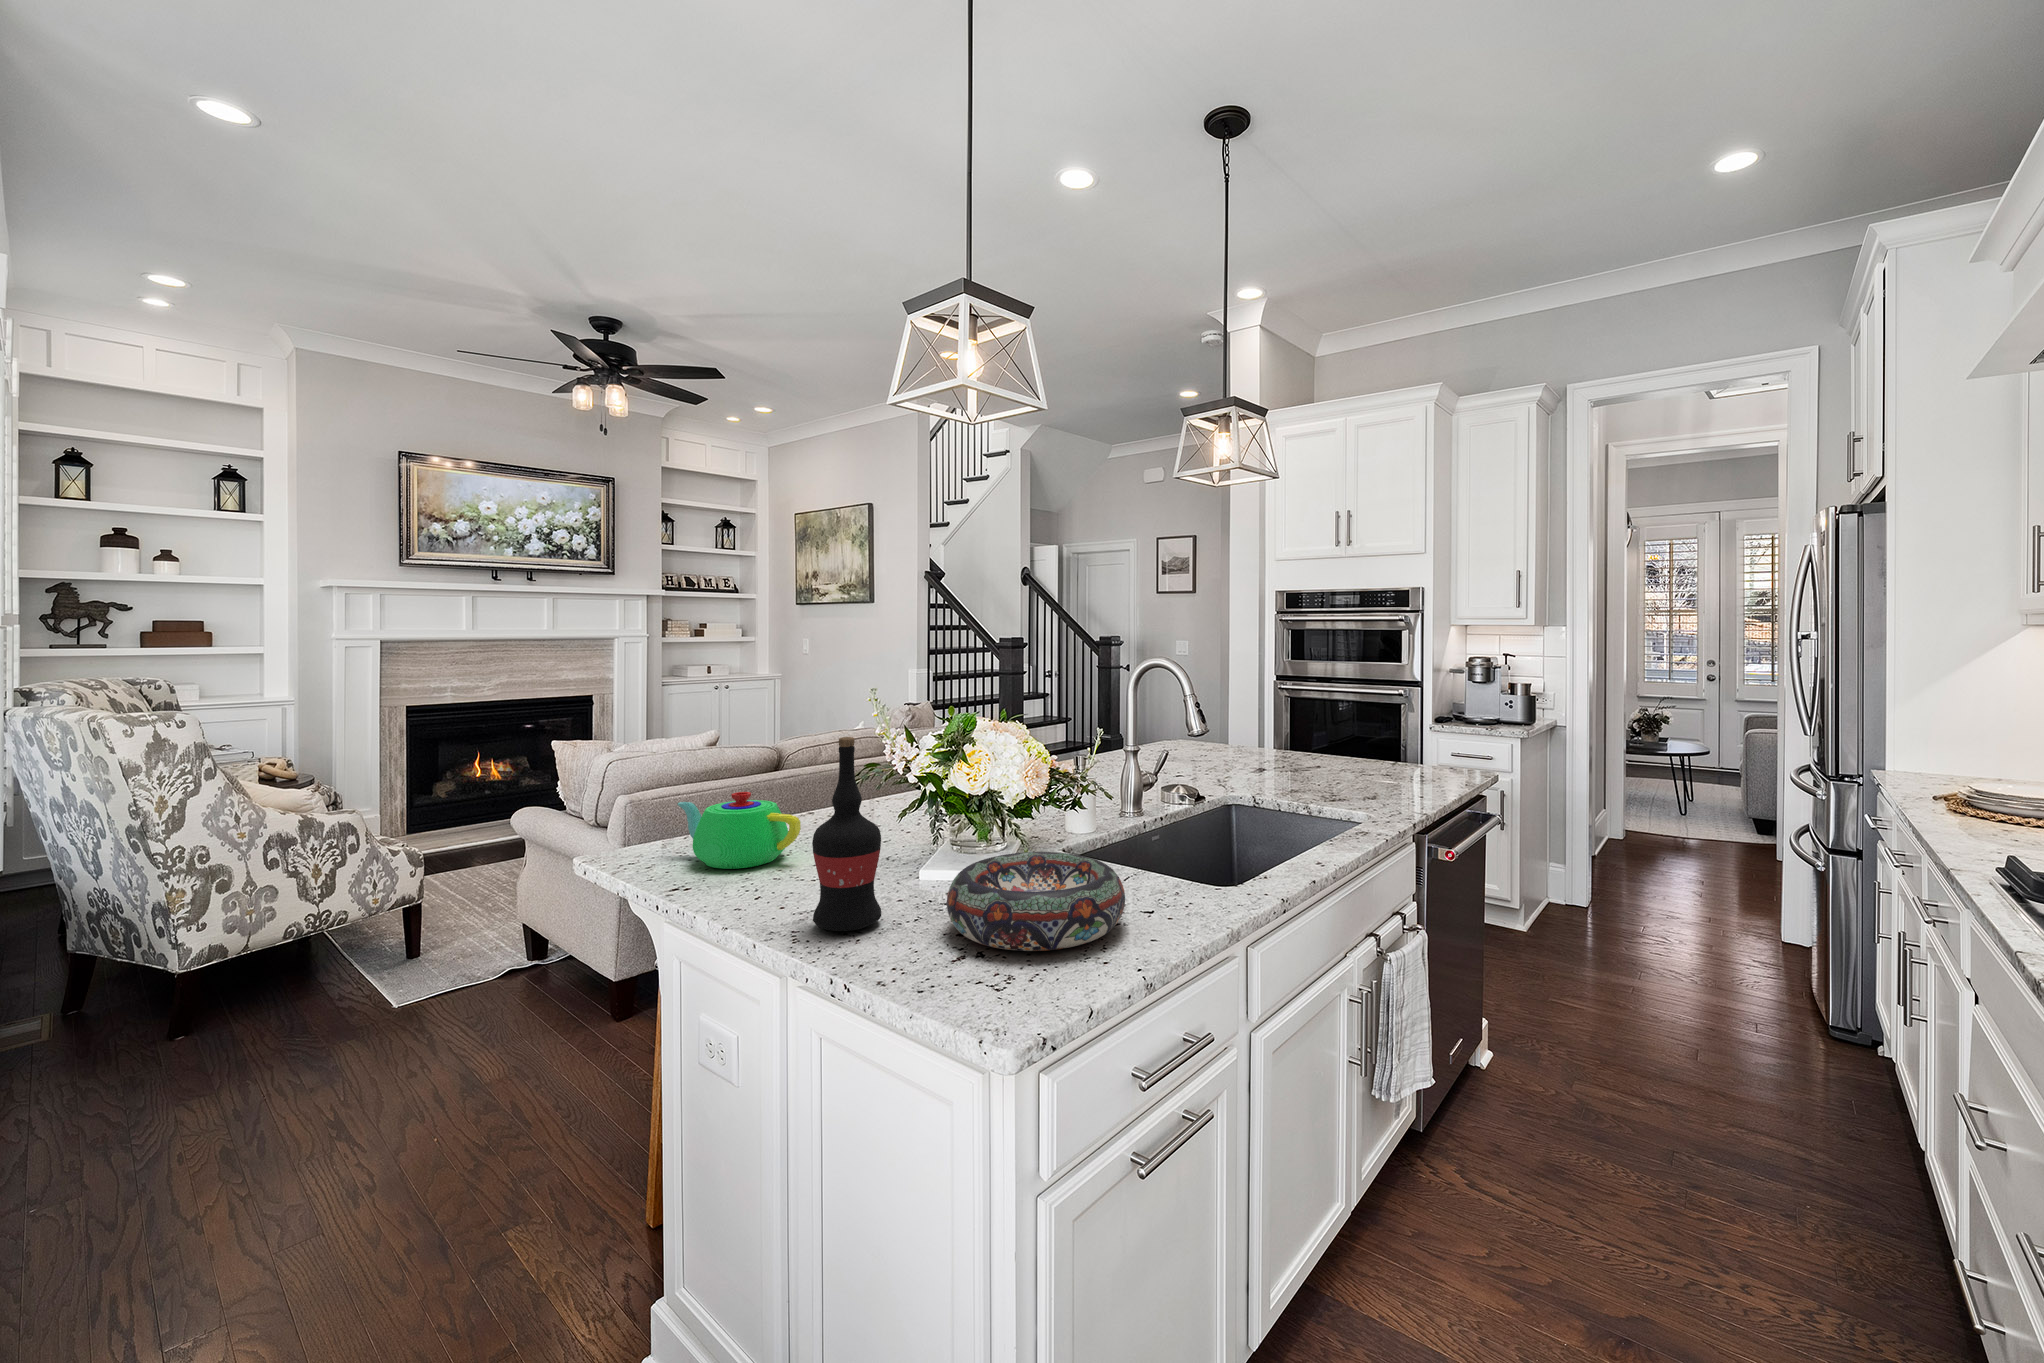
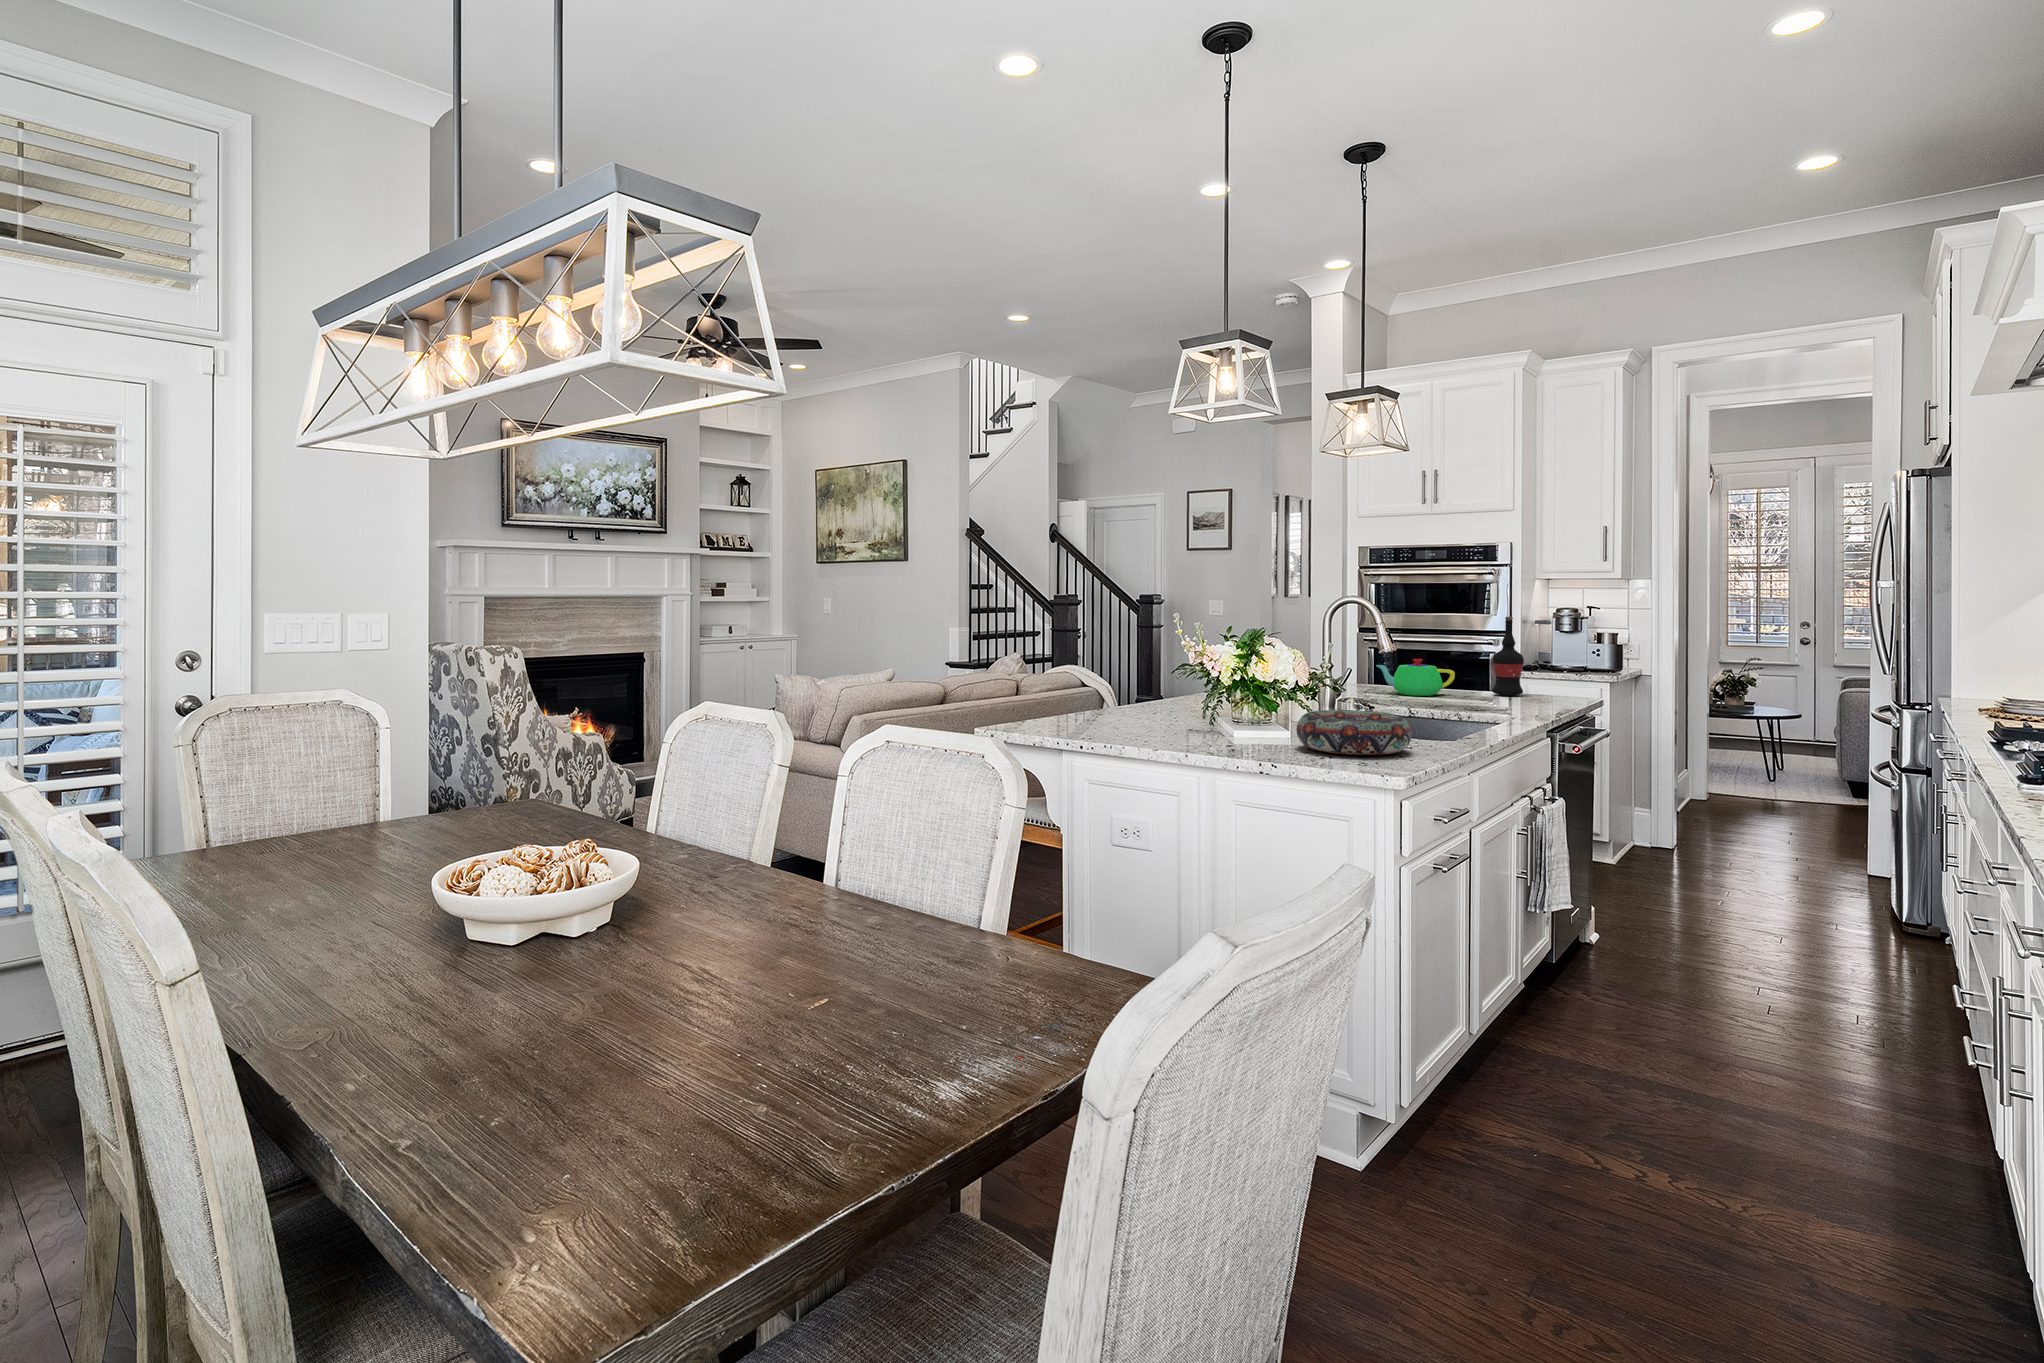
wine bottle: present [812,737,881,931] -> present [1492,617,1524,695]
teapot: present [678,792,801,869] -> present [1376,659,1455,696]

